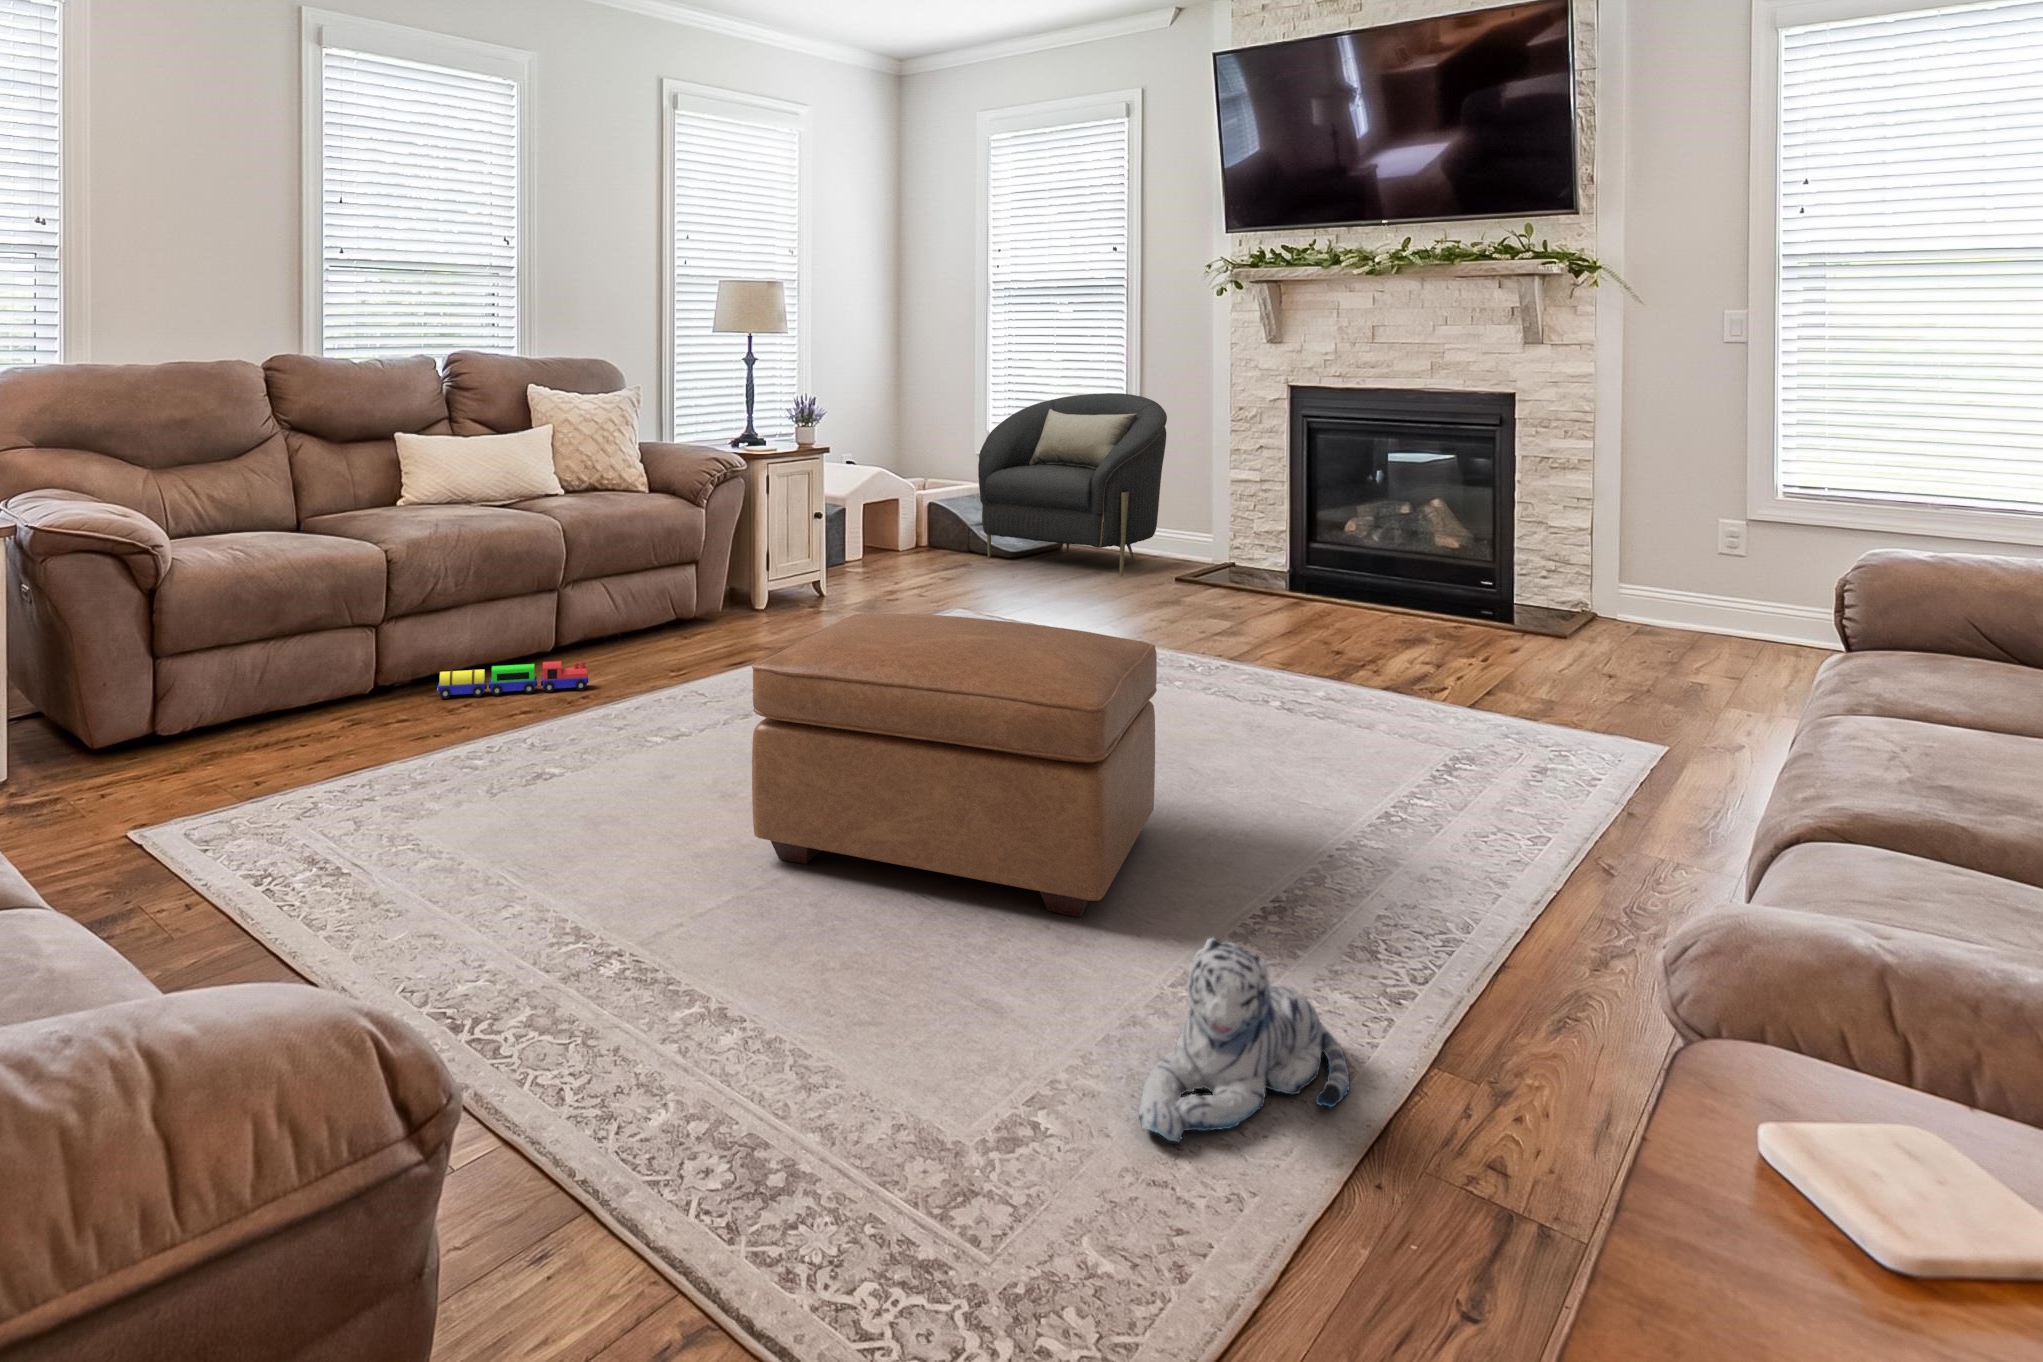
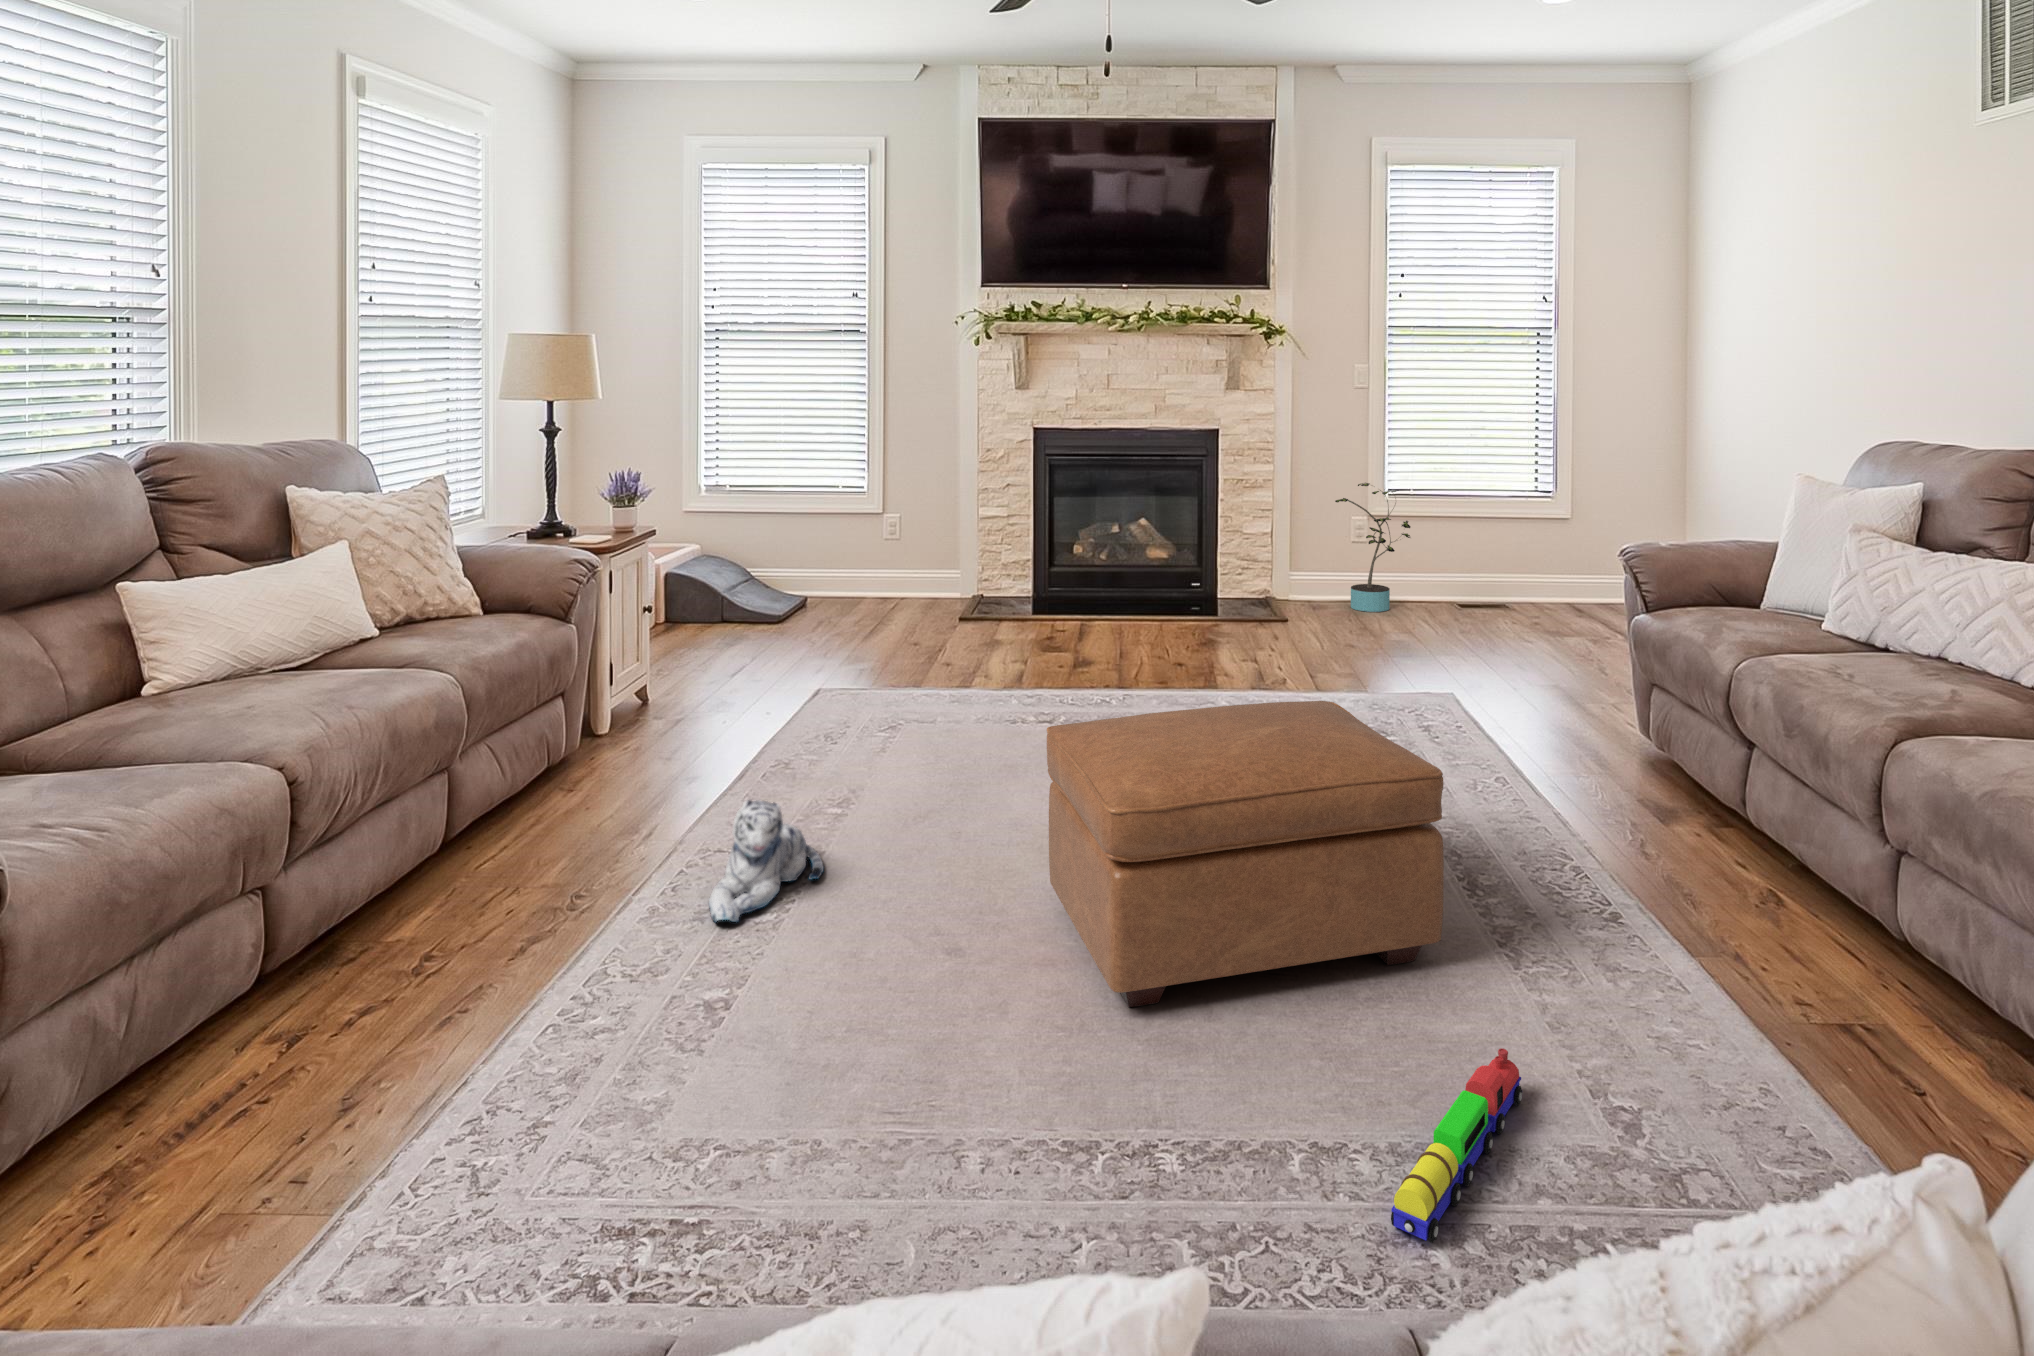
armchair: present [978,393,1167,576] -> none [743,440,929,623]
potted plant: none [1668,470,1787,647] -> present [1335,483,1410,612]
toy train: present [437,661,589,699] -> present [1391,1048,1522,1243]
plush toy: present [1139,938,1350,1142] -> present [709,800,824,922]

